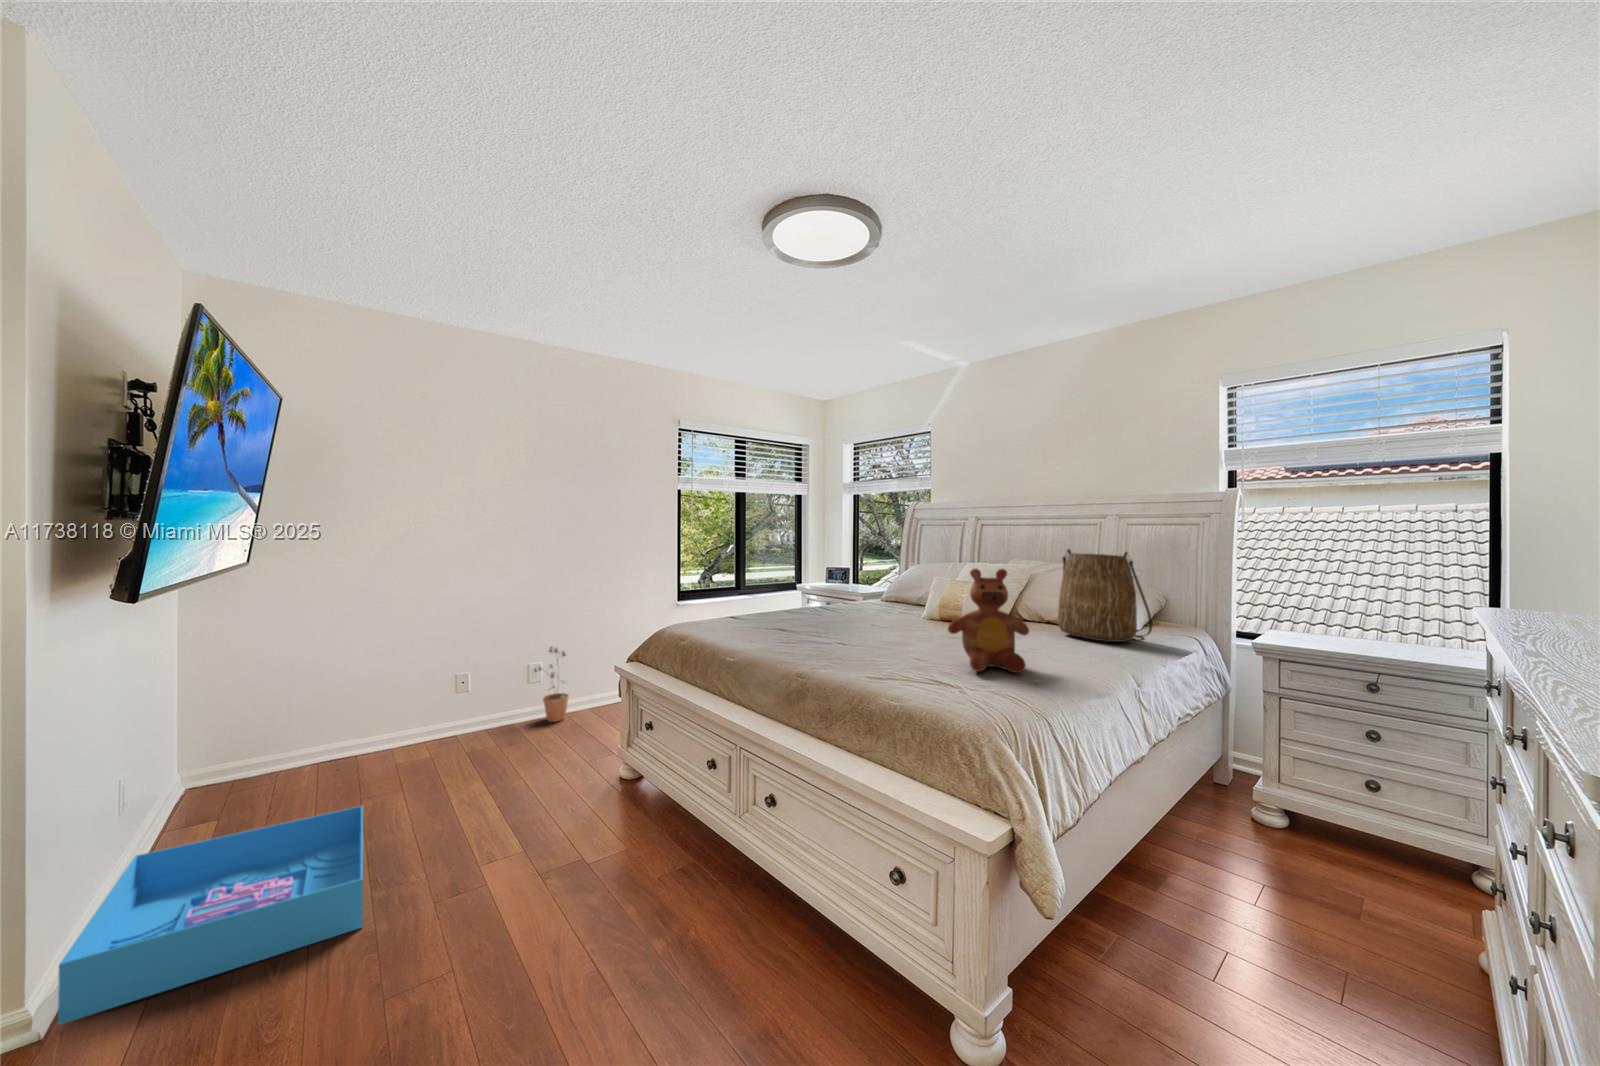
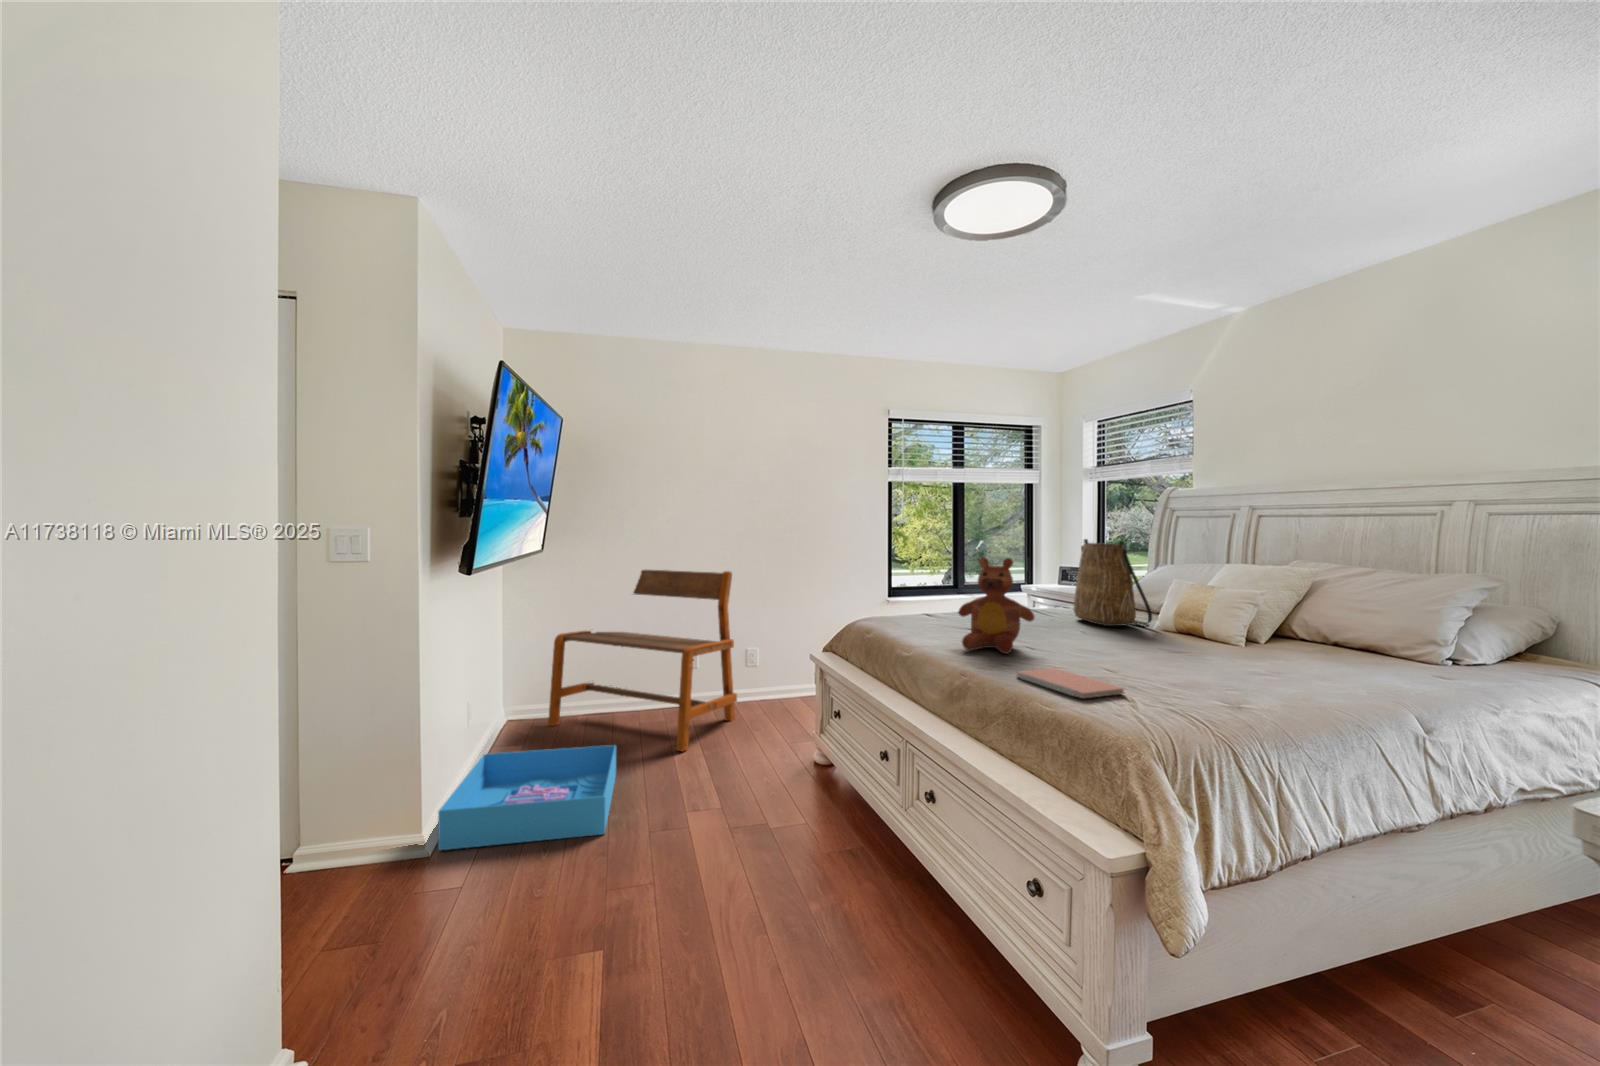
tote bag: present [1058,549,1152,642] -> present [1074,539,1152,627]
teddy bear: present [948,568,1029,673] -> present [958,557,1035,654]
bench: none [238,580,516,797] -> present [548,570,737,751]
potted plant: present [534,647,569,722] -> none [756,633,787,702]
notebook: none [855,663,951,691] -> present [1016,668,1124,698]

